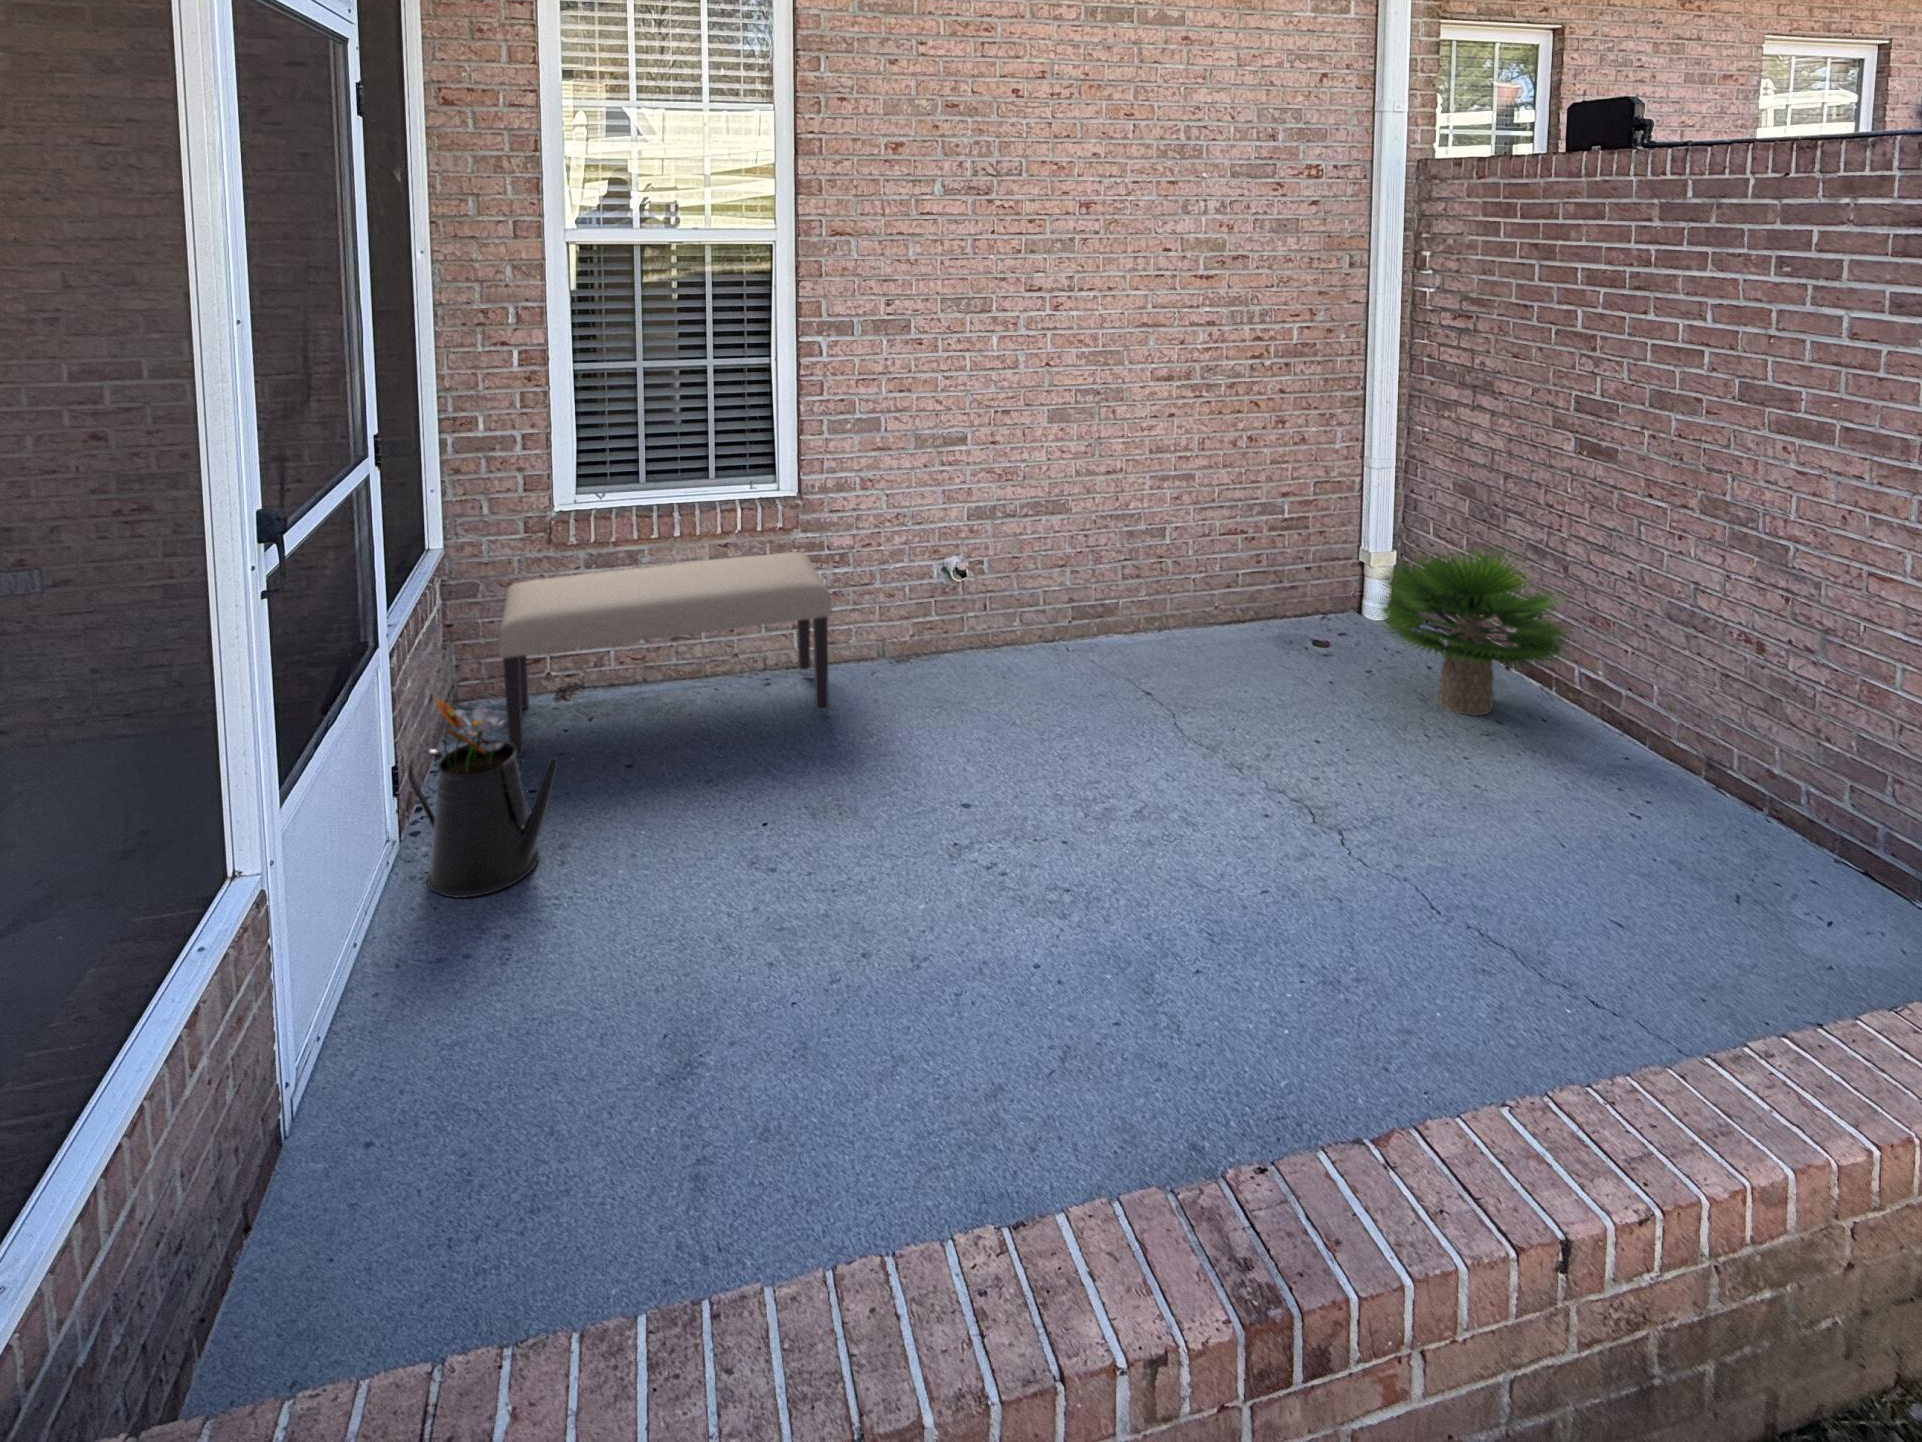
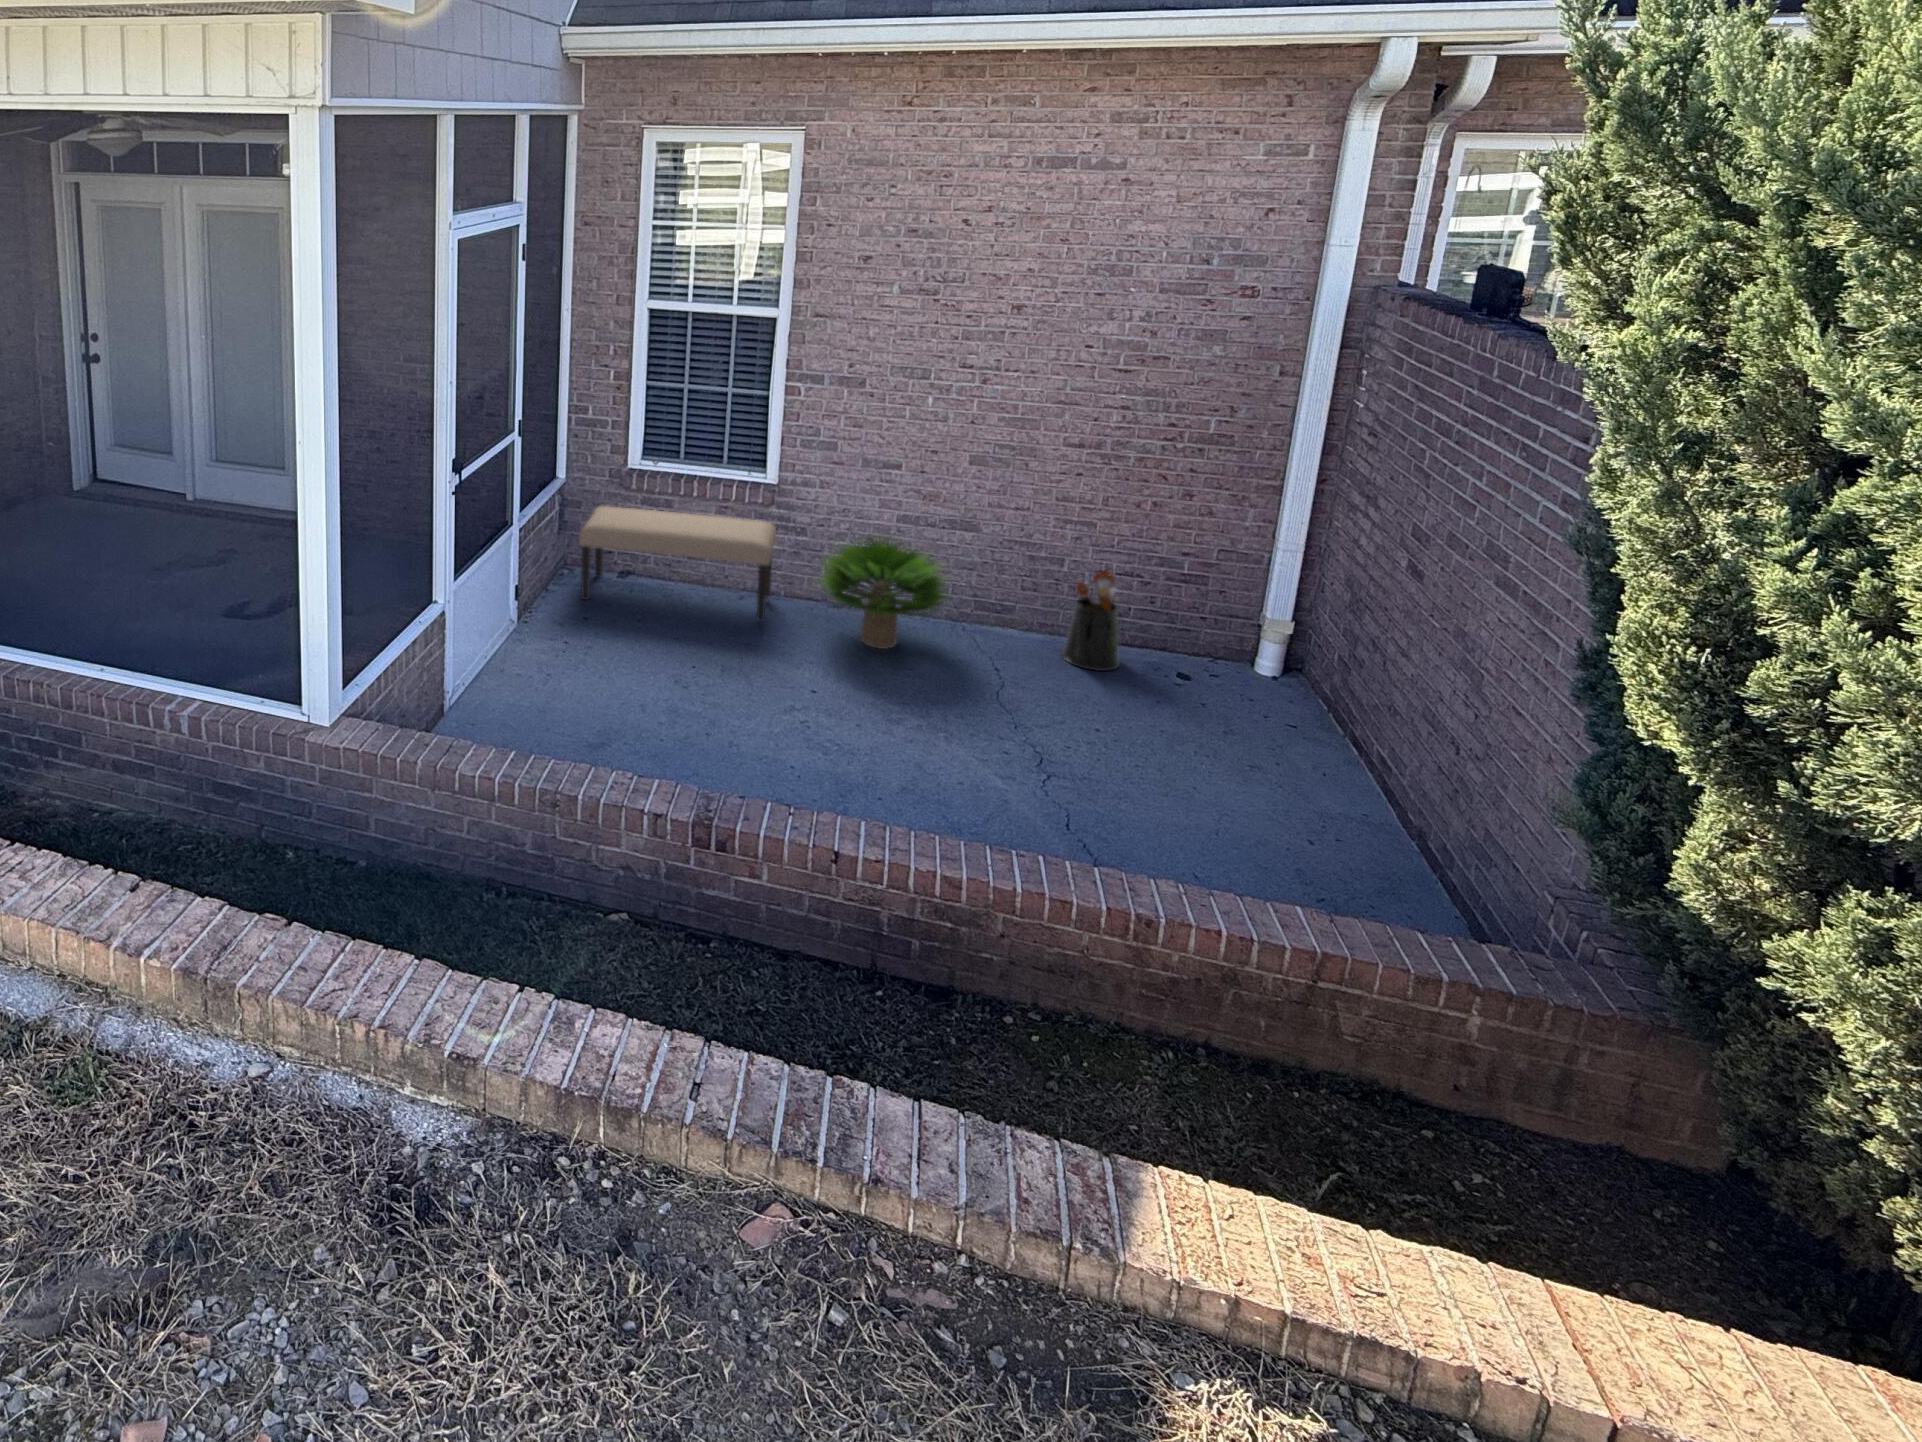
potted plant: present [1378,550,1572,716] -> present [821,538,951,649]
watering can: present [408,700,558,898] -> present [1061,570,1121,671]

